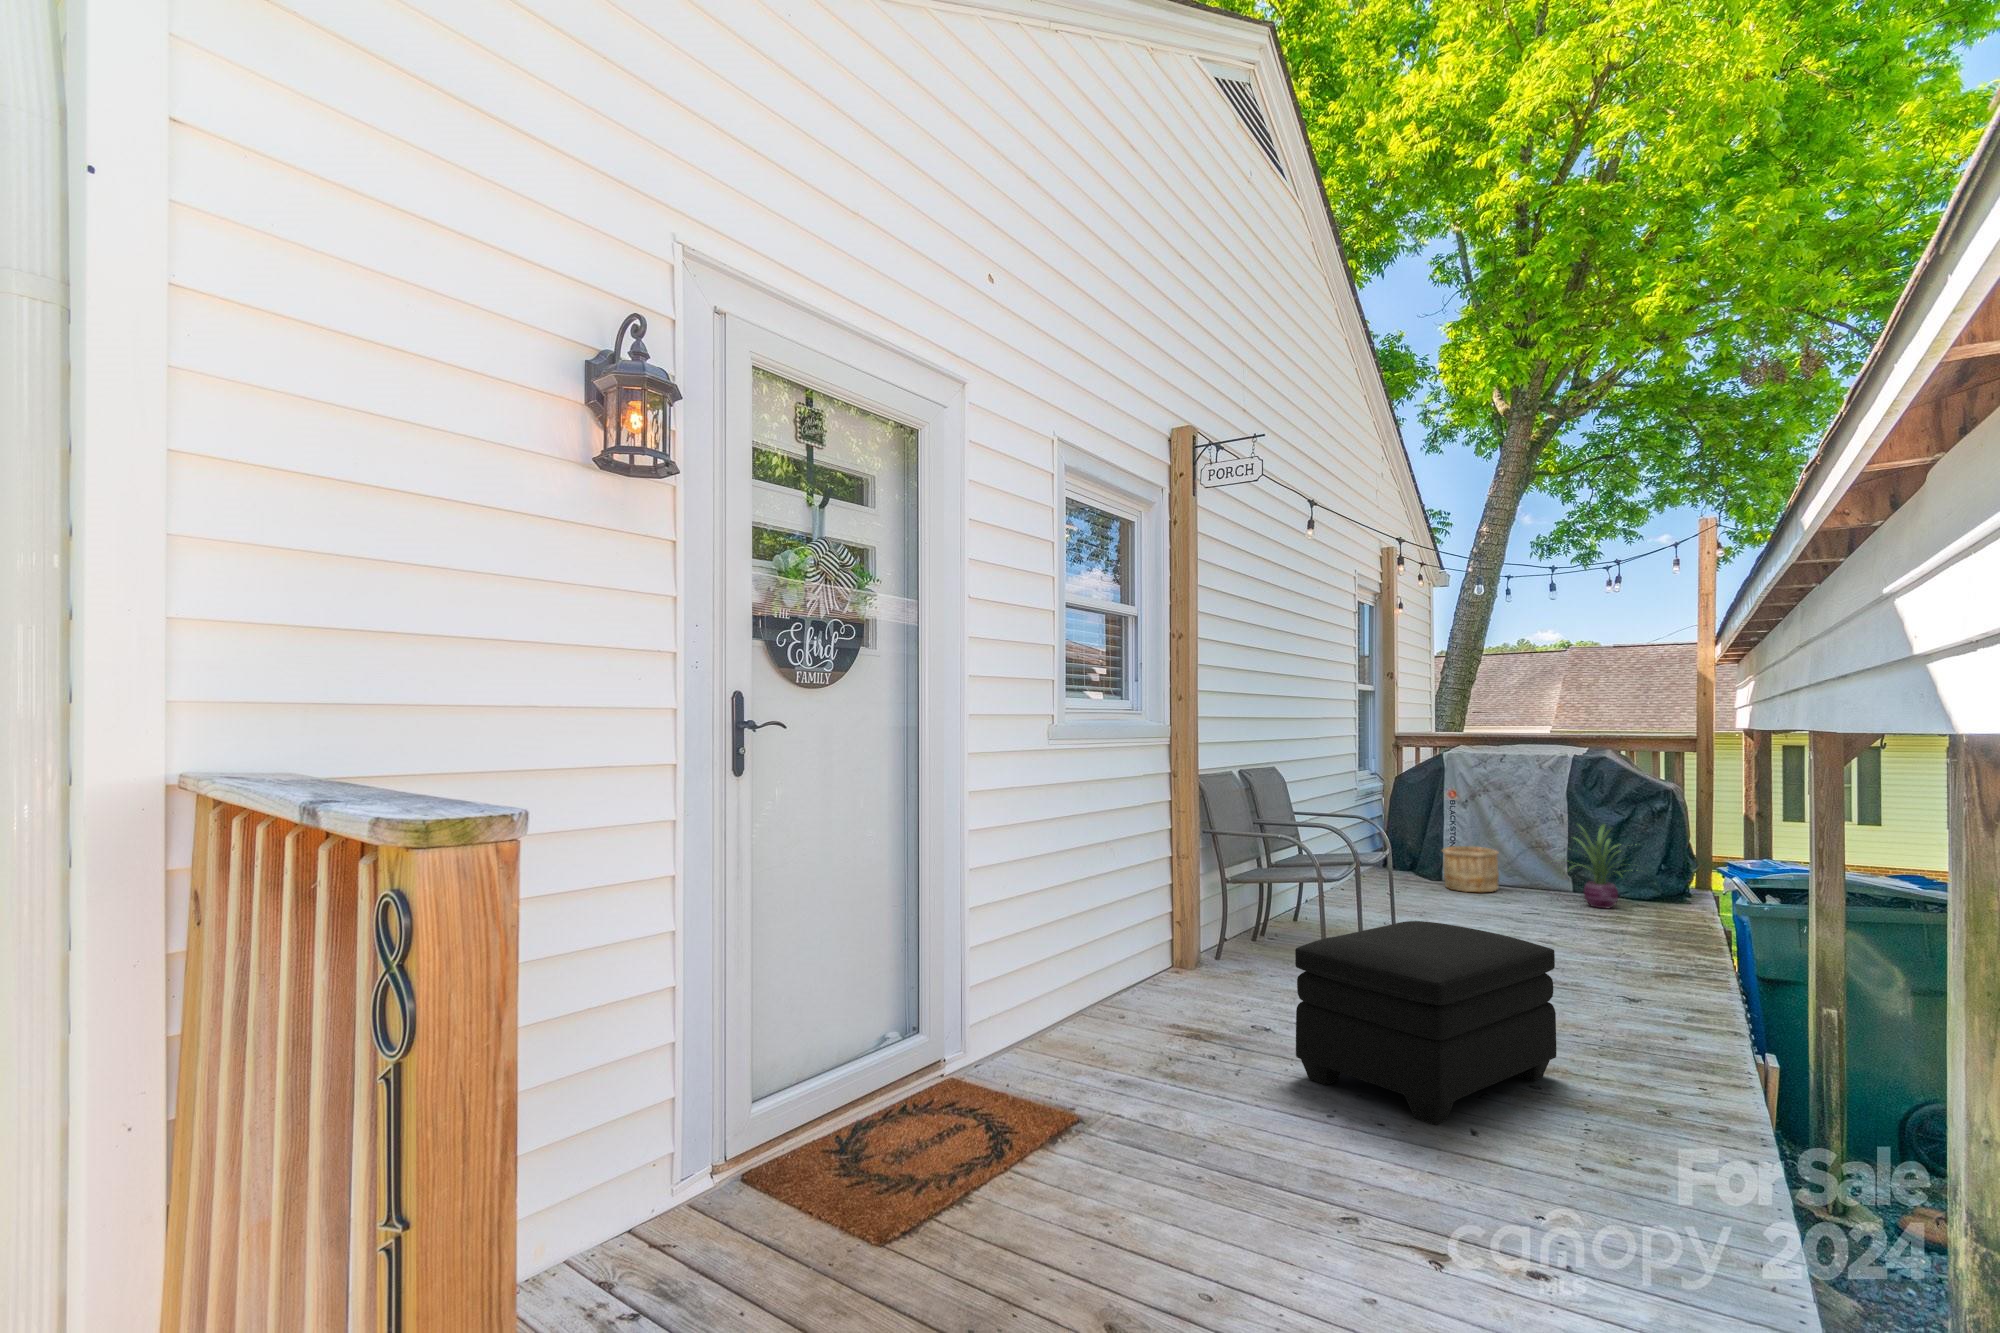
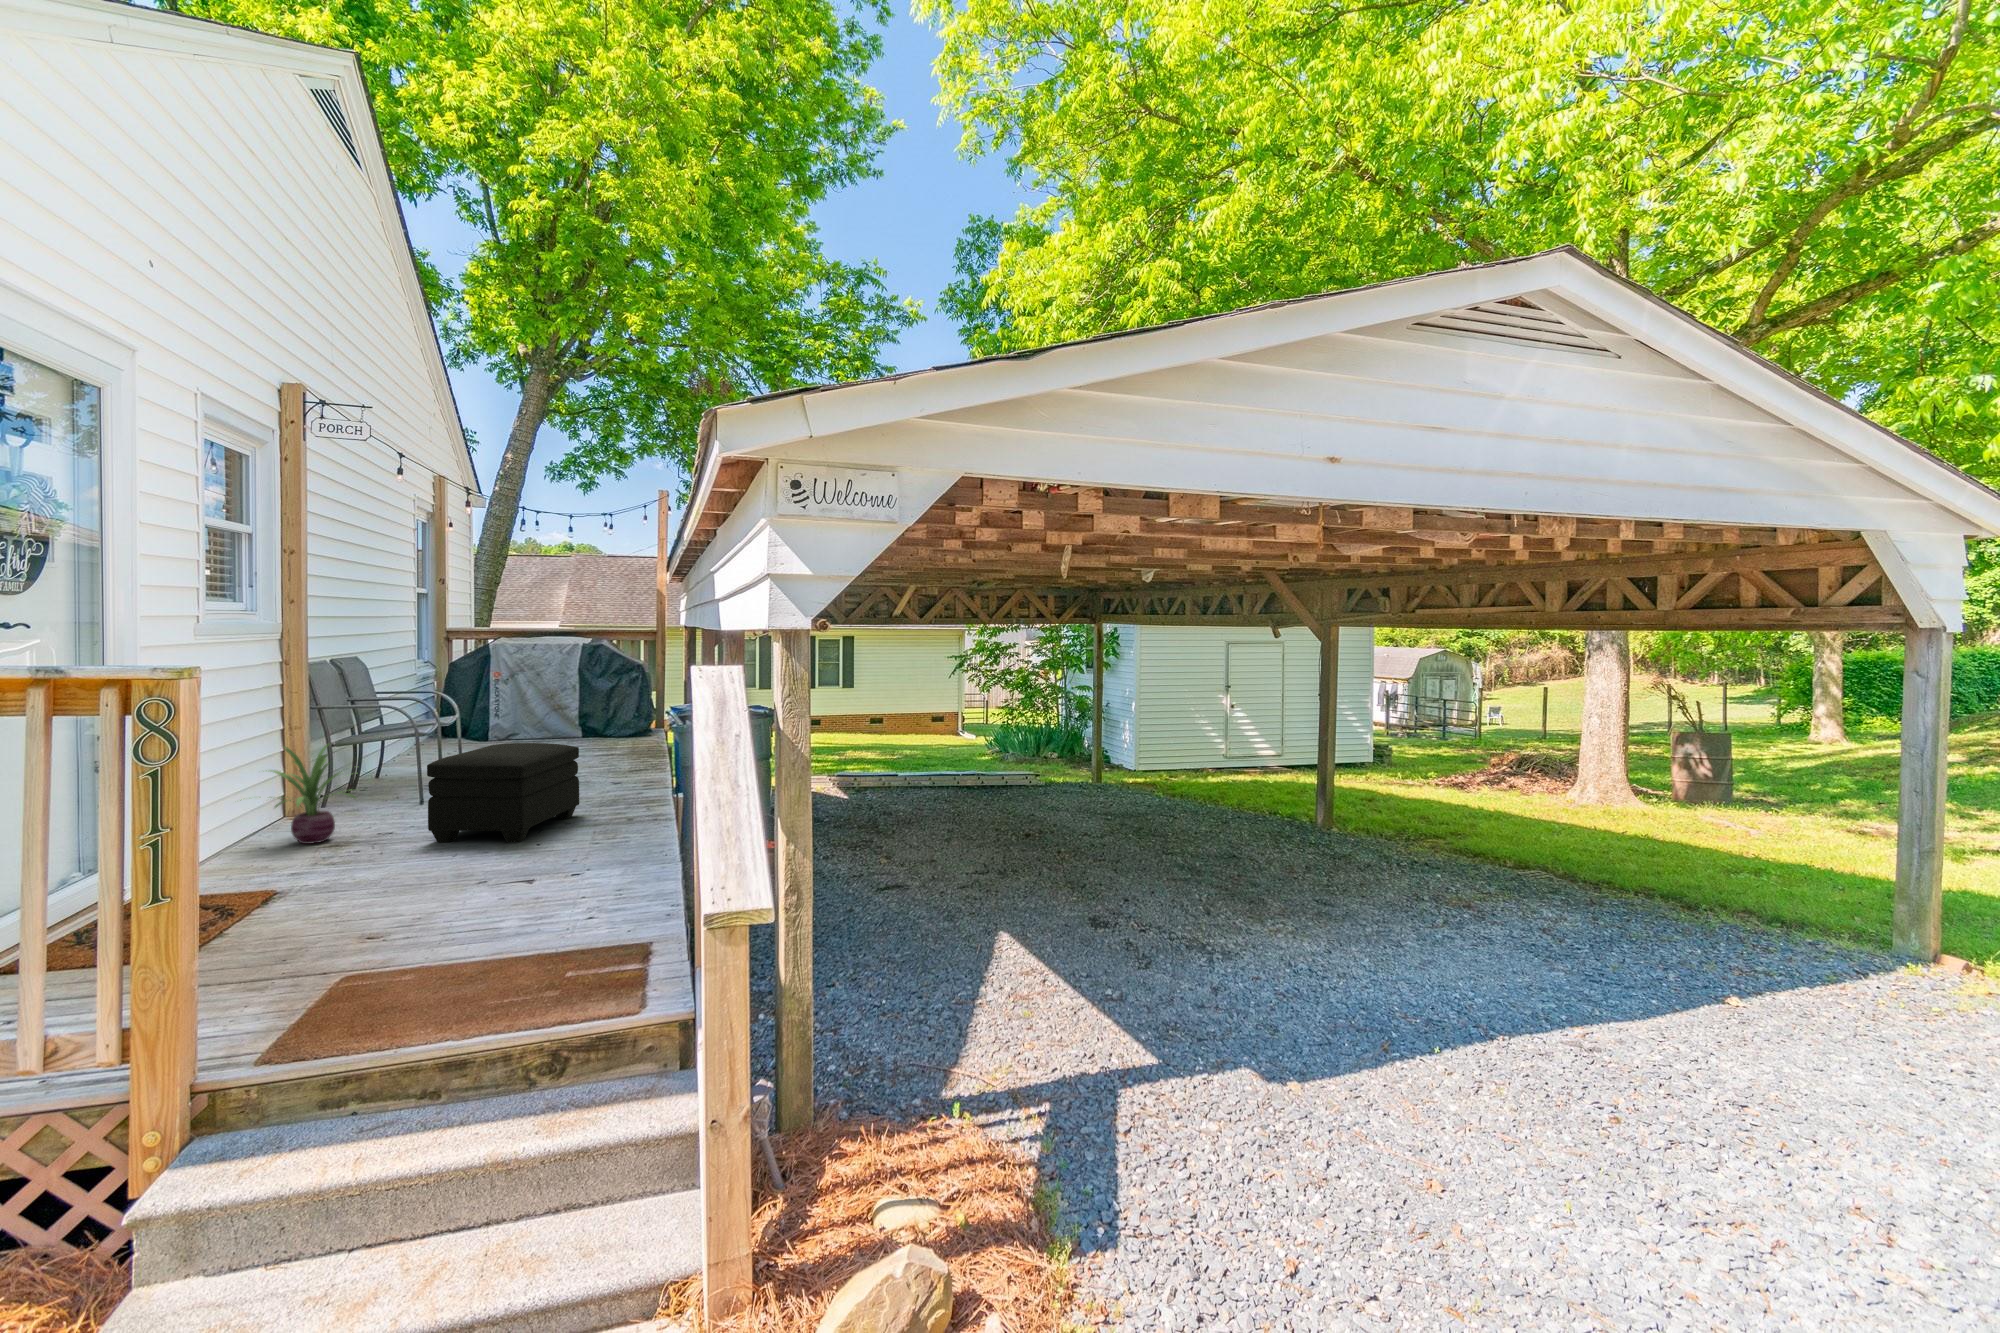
decorative plant: present [1569,824,1622,909] -> present [270,744,356,844]
wooden bucket: present [1442,846,1499,892] -> none [489,712,532,744]

